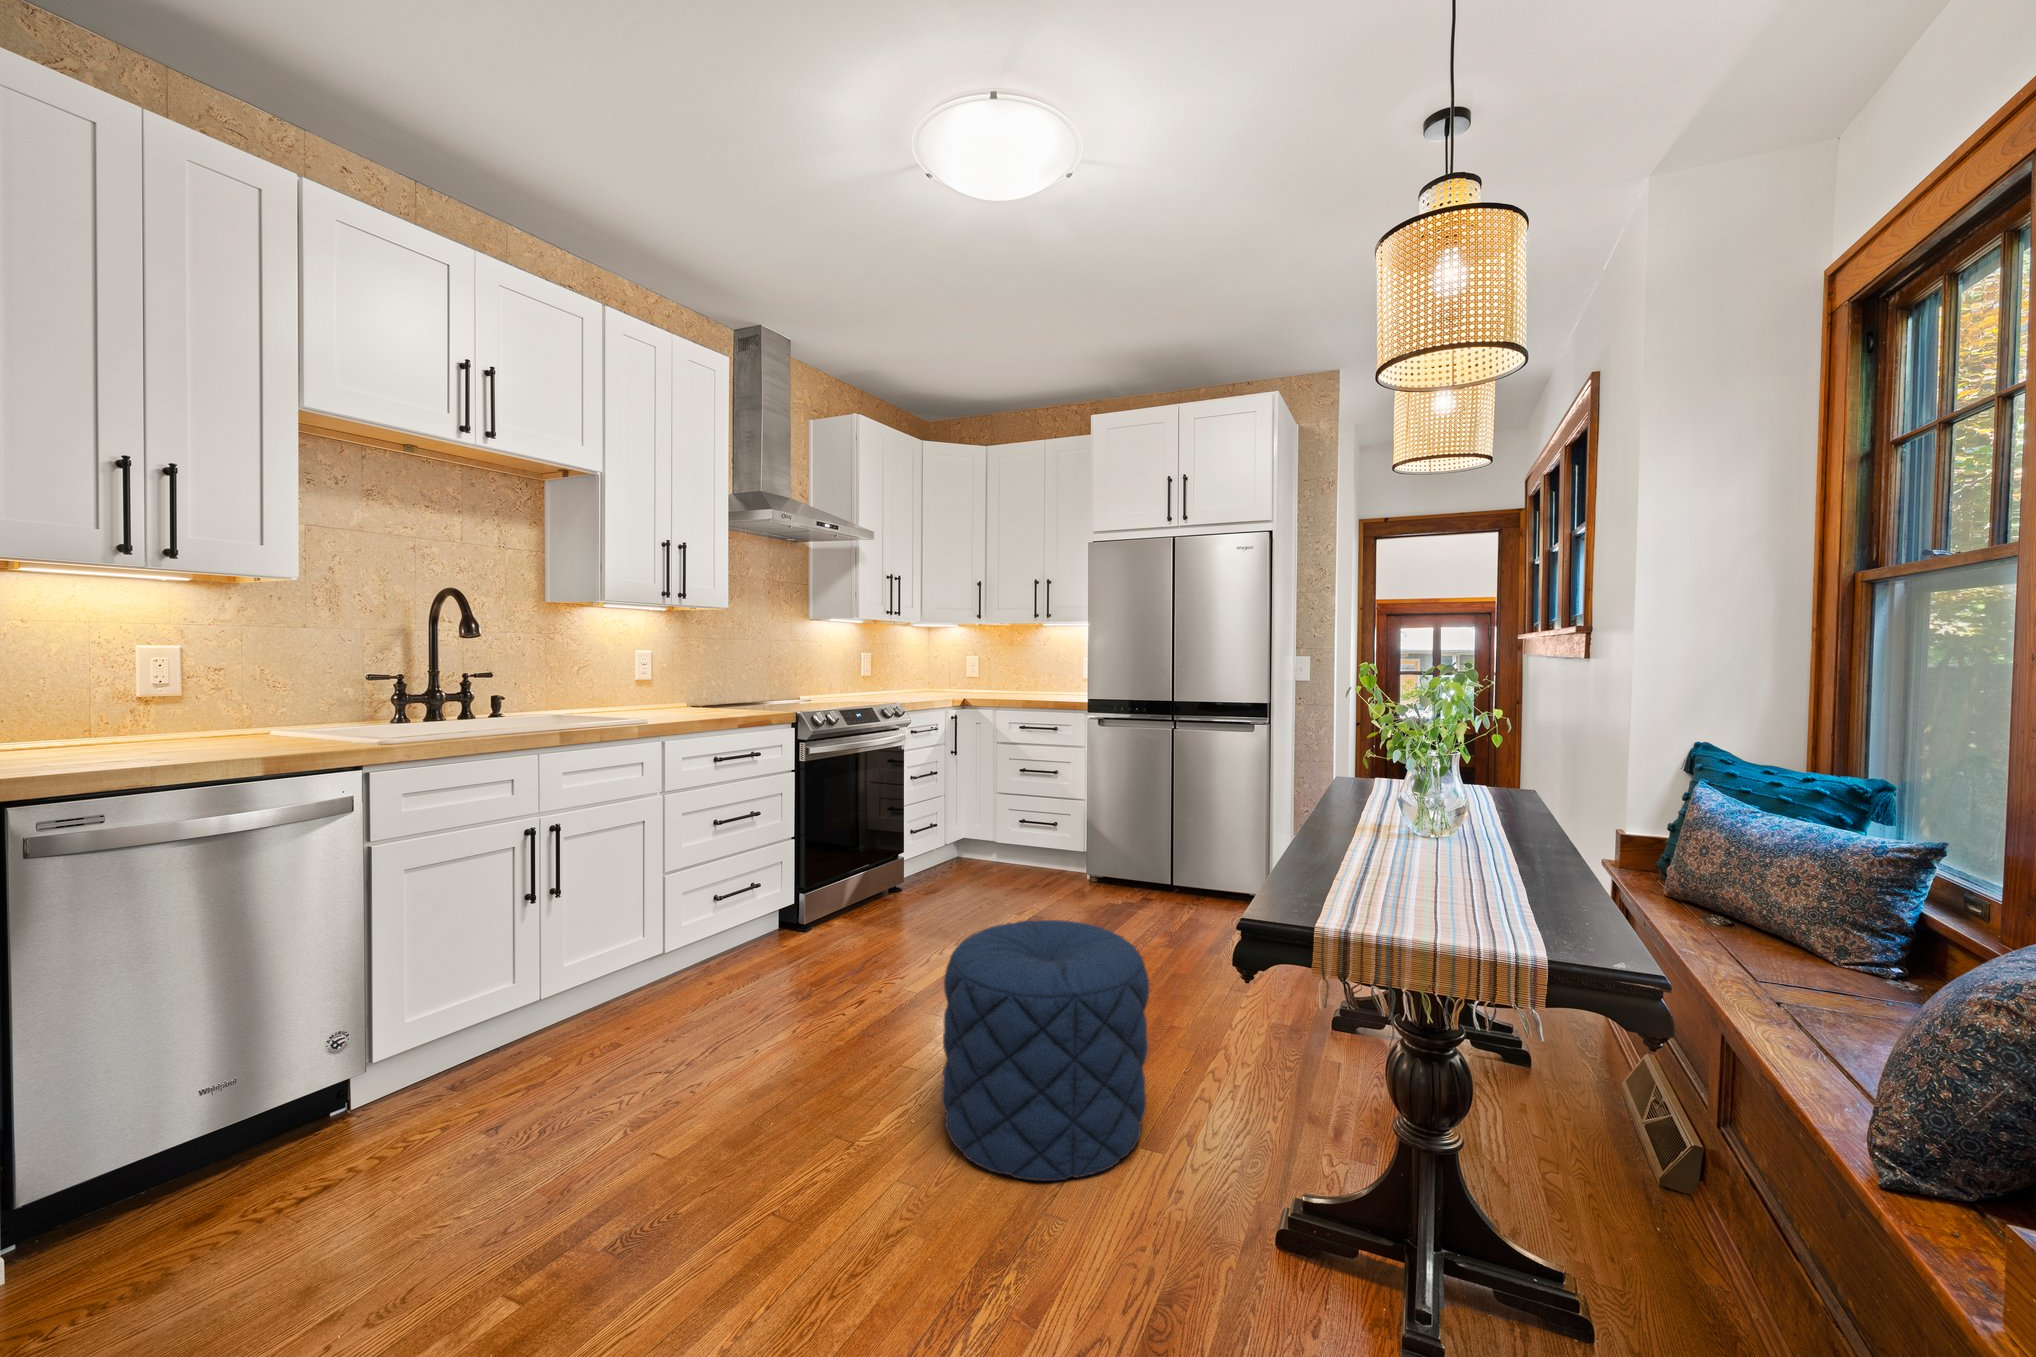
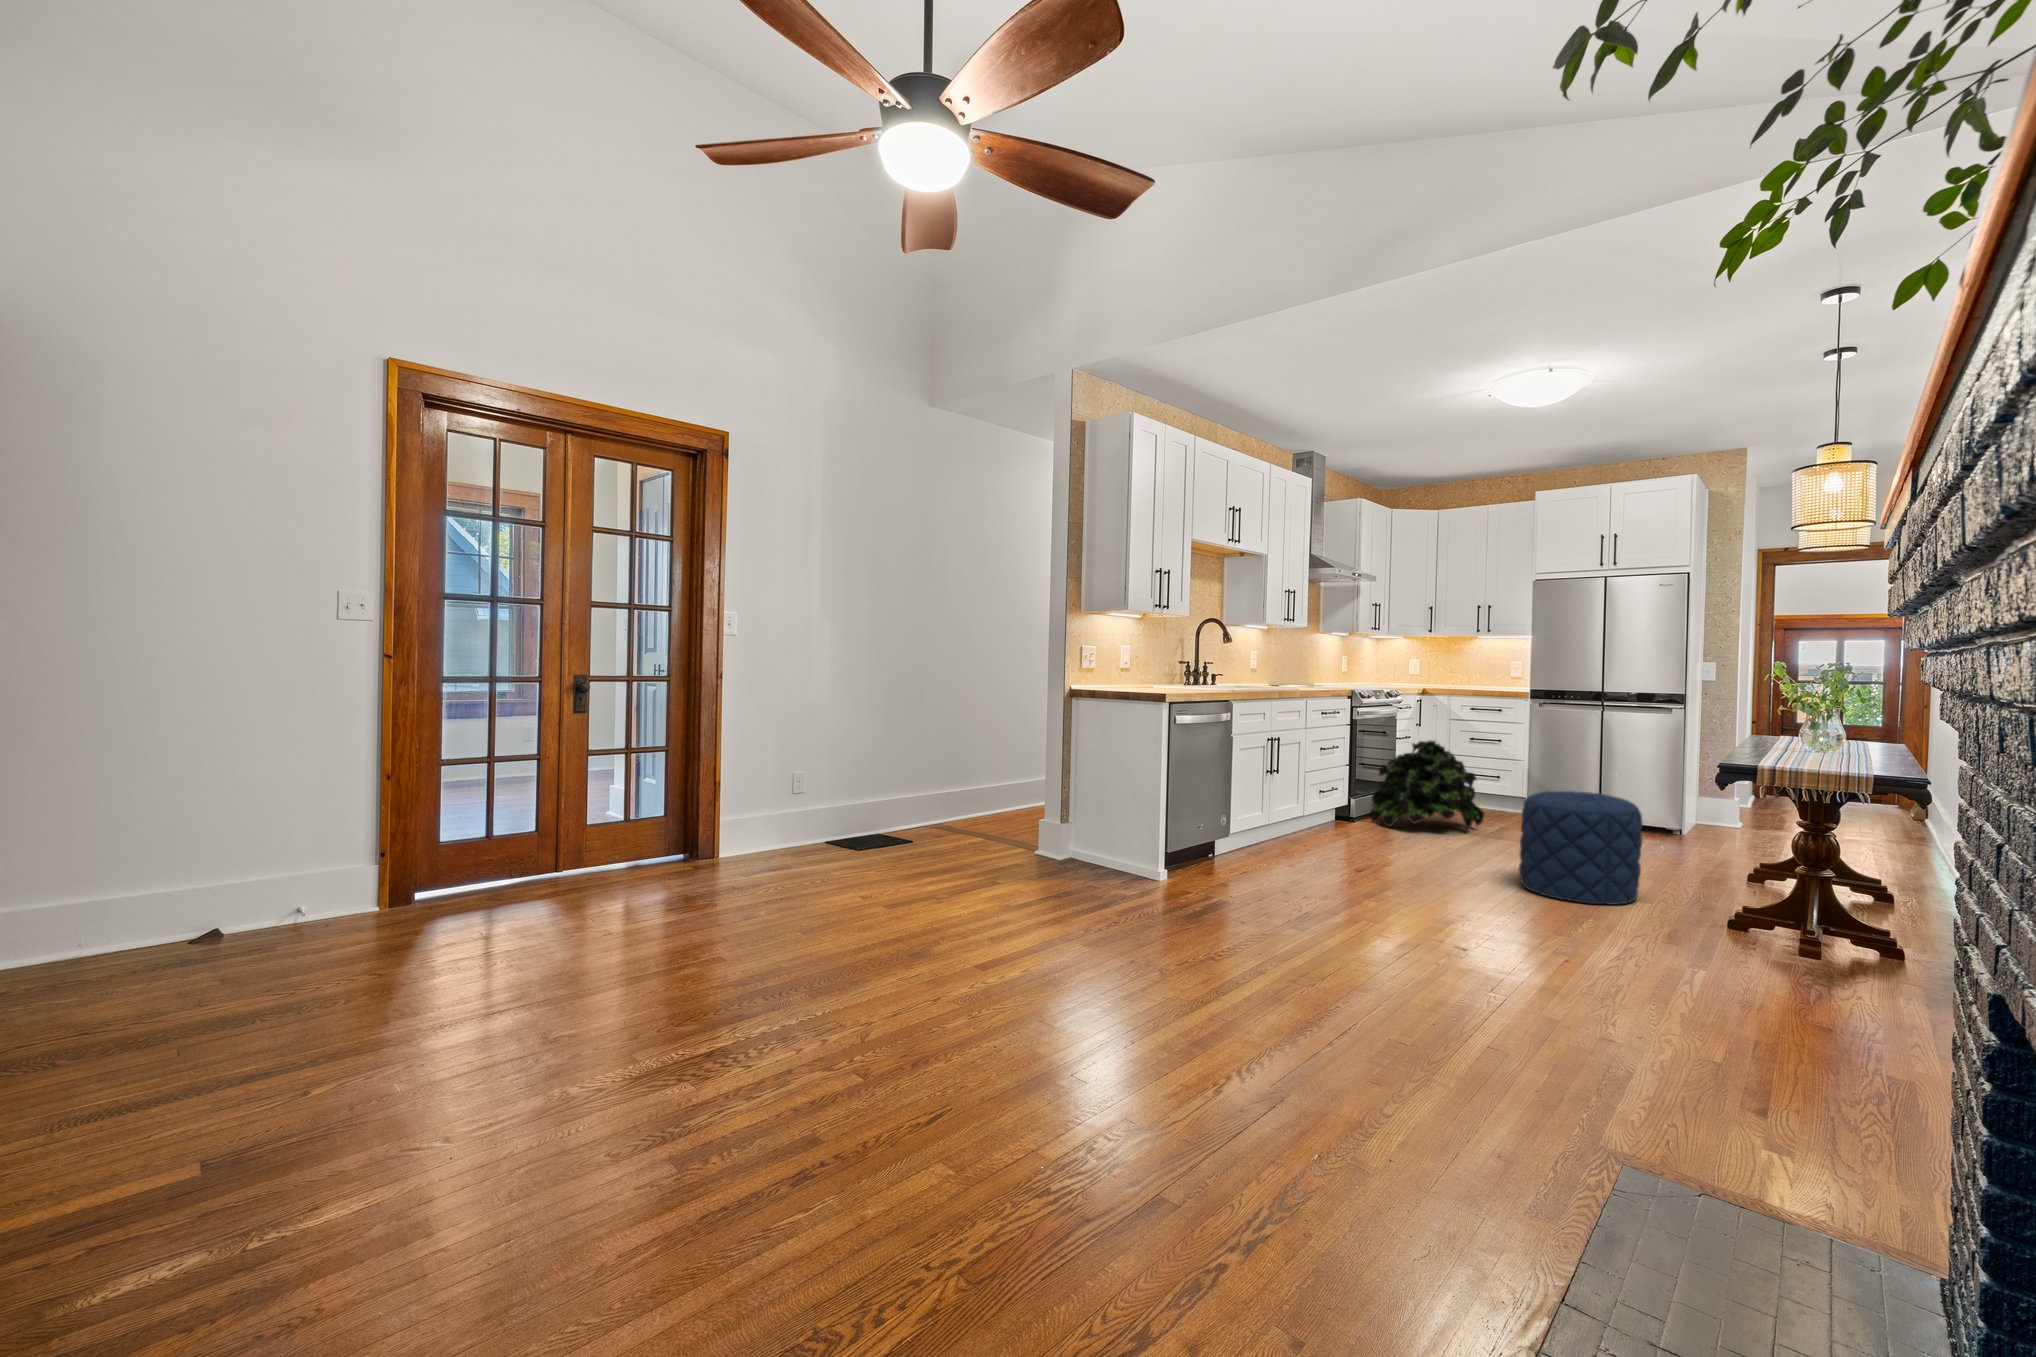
potted plant: none [829,788,994,939] -> present [1370,741,1484,829]

